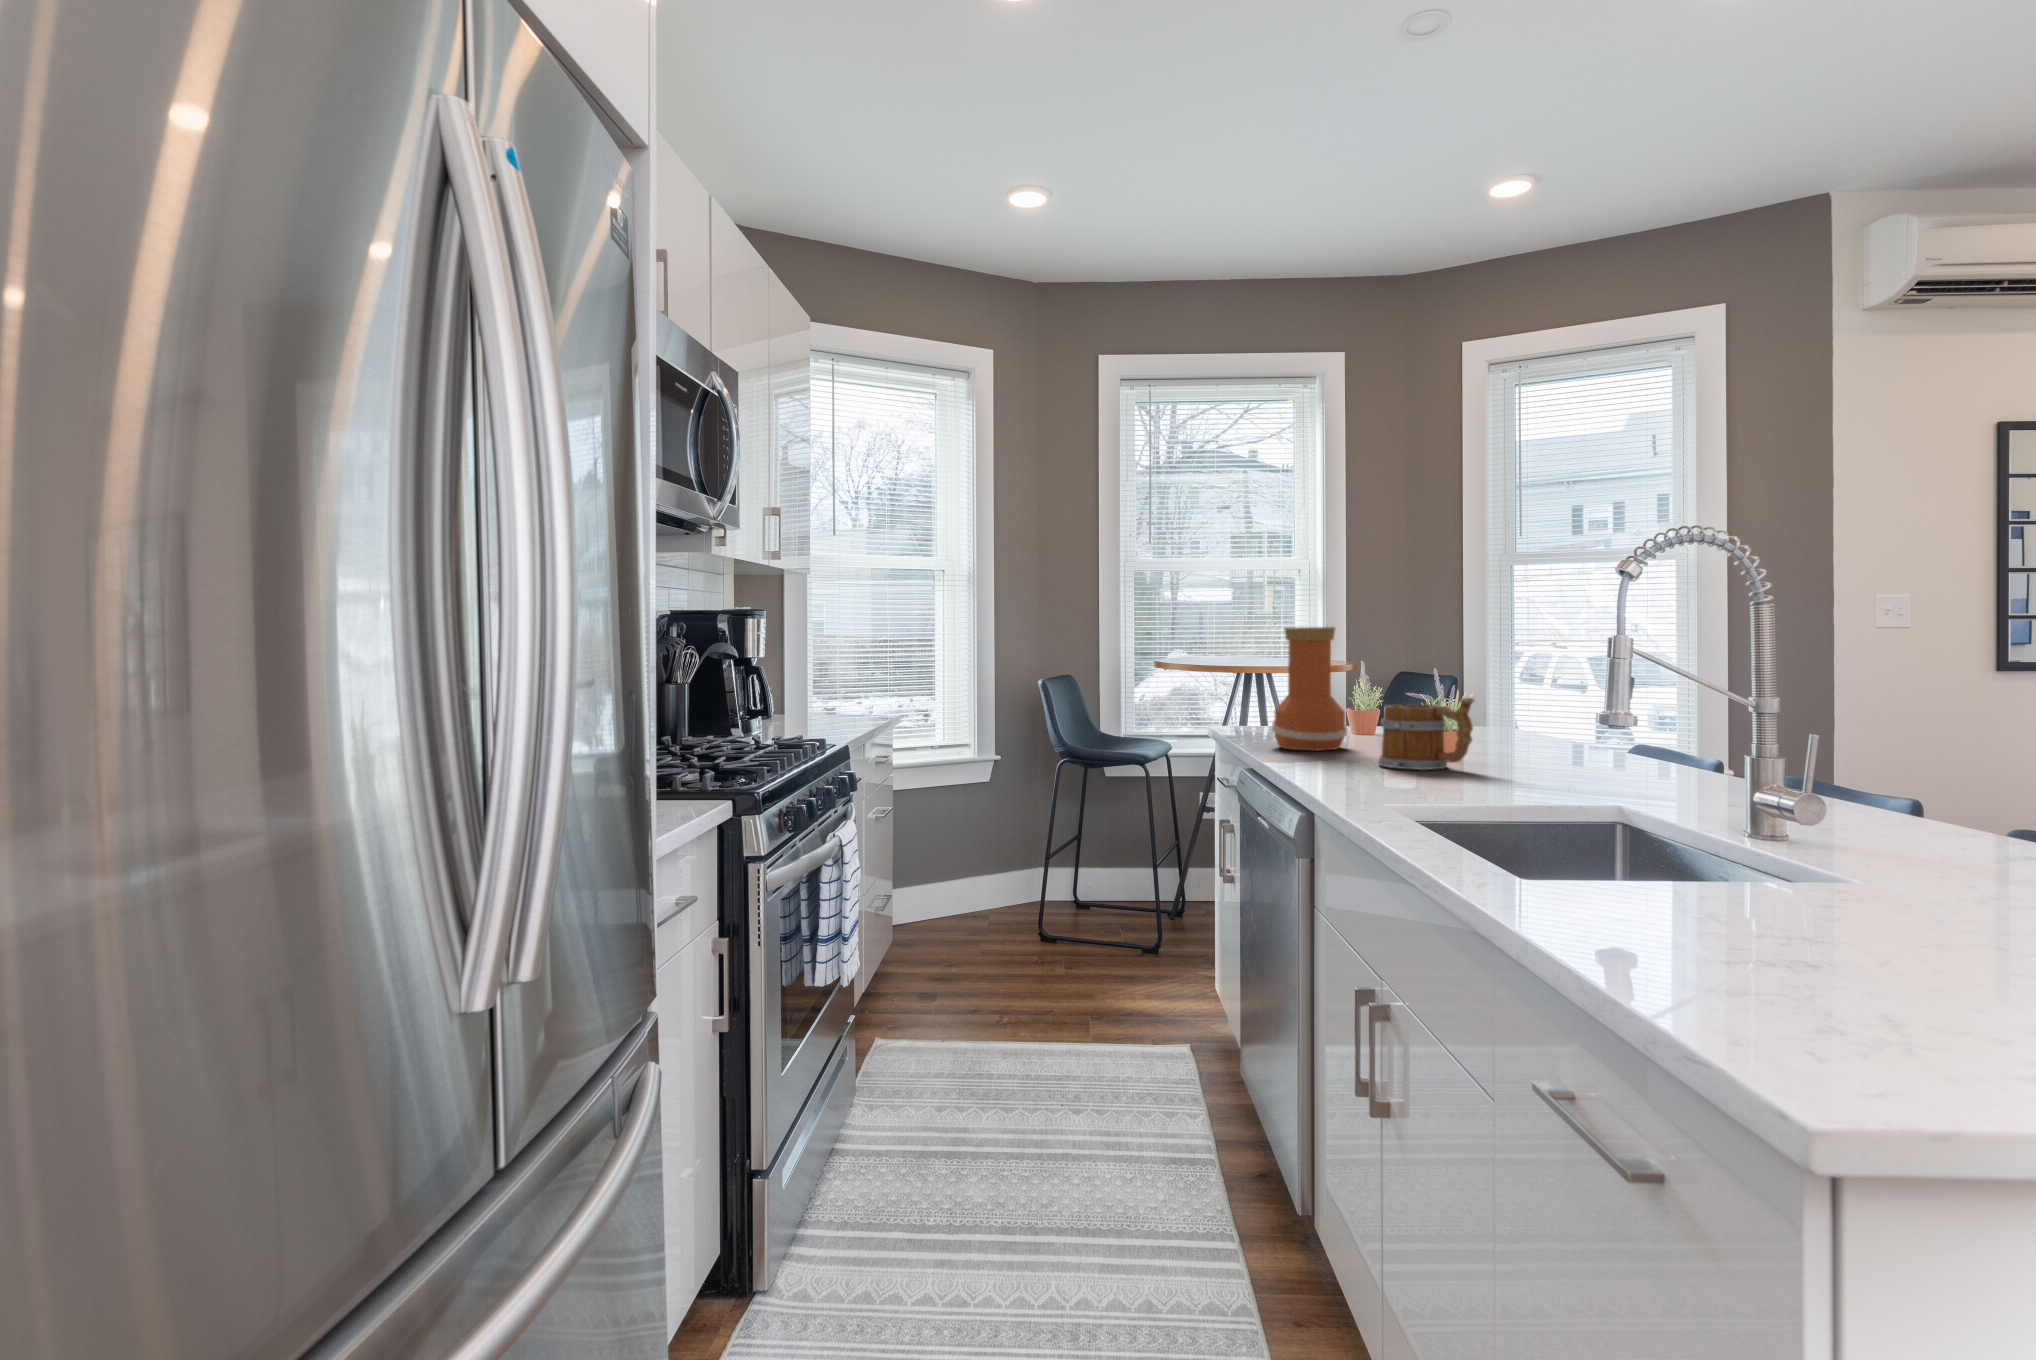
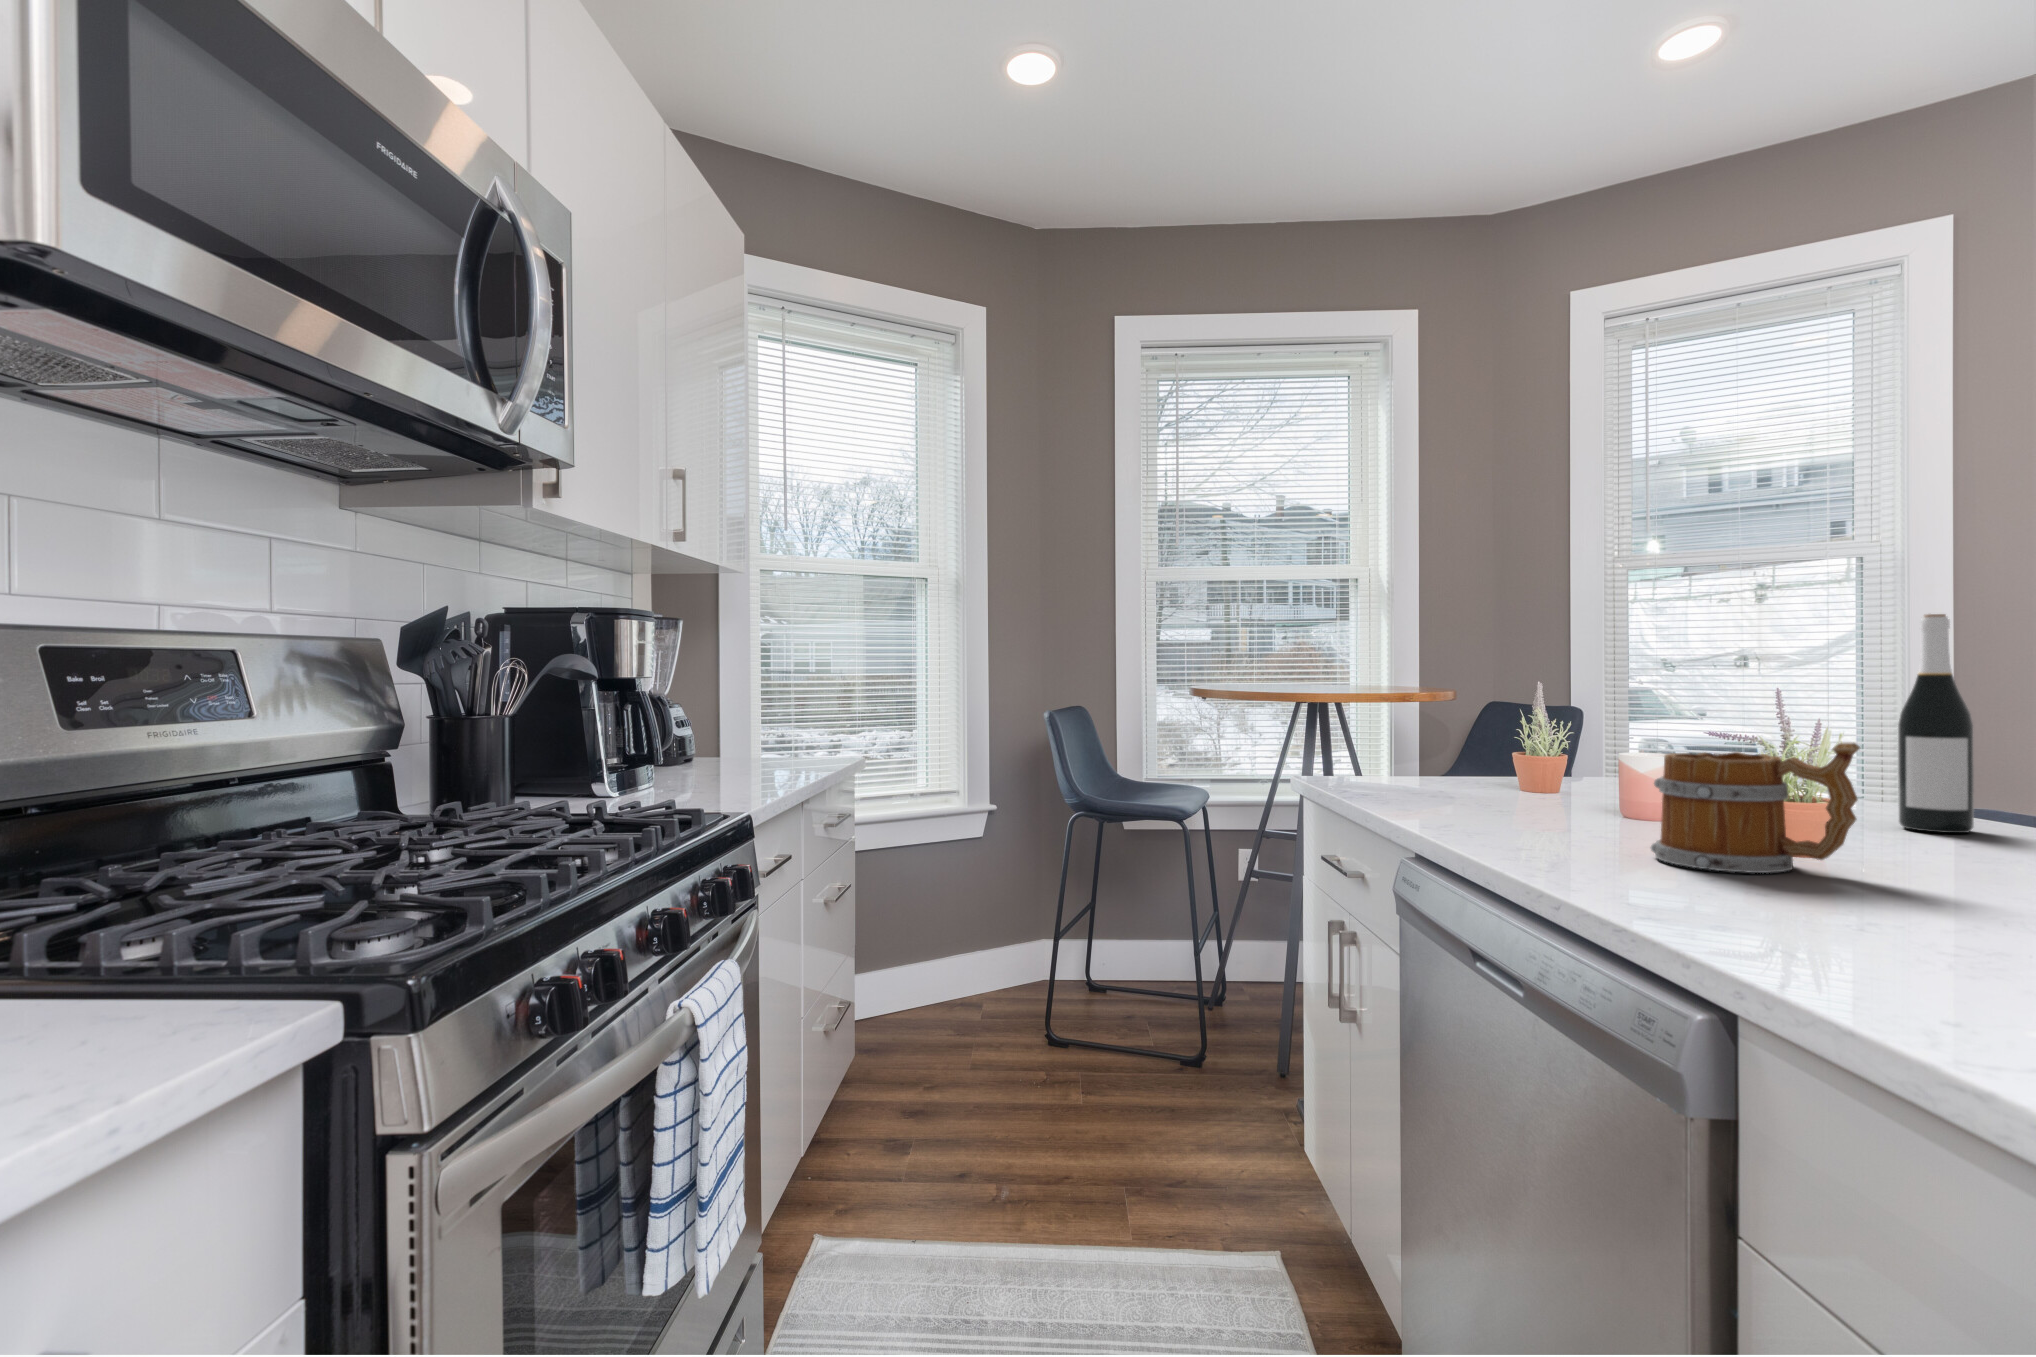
wine bottle: none [1550,622,1589,754] -> present [1898,614,1974,833]
vase: present [1272,627,1347,751] -> none [1417,627,1545,824]

